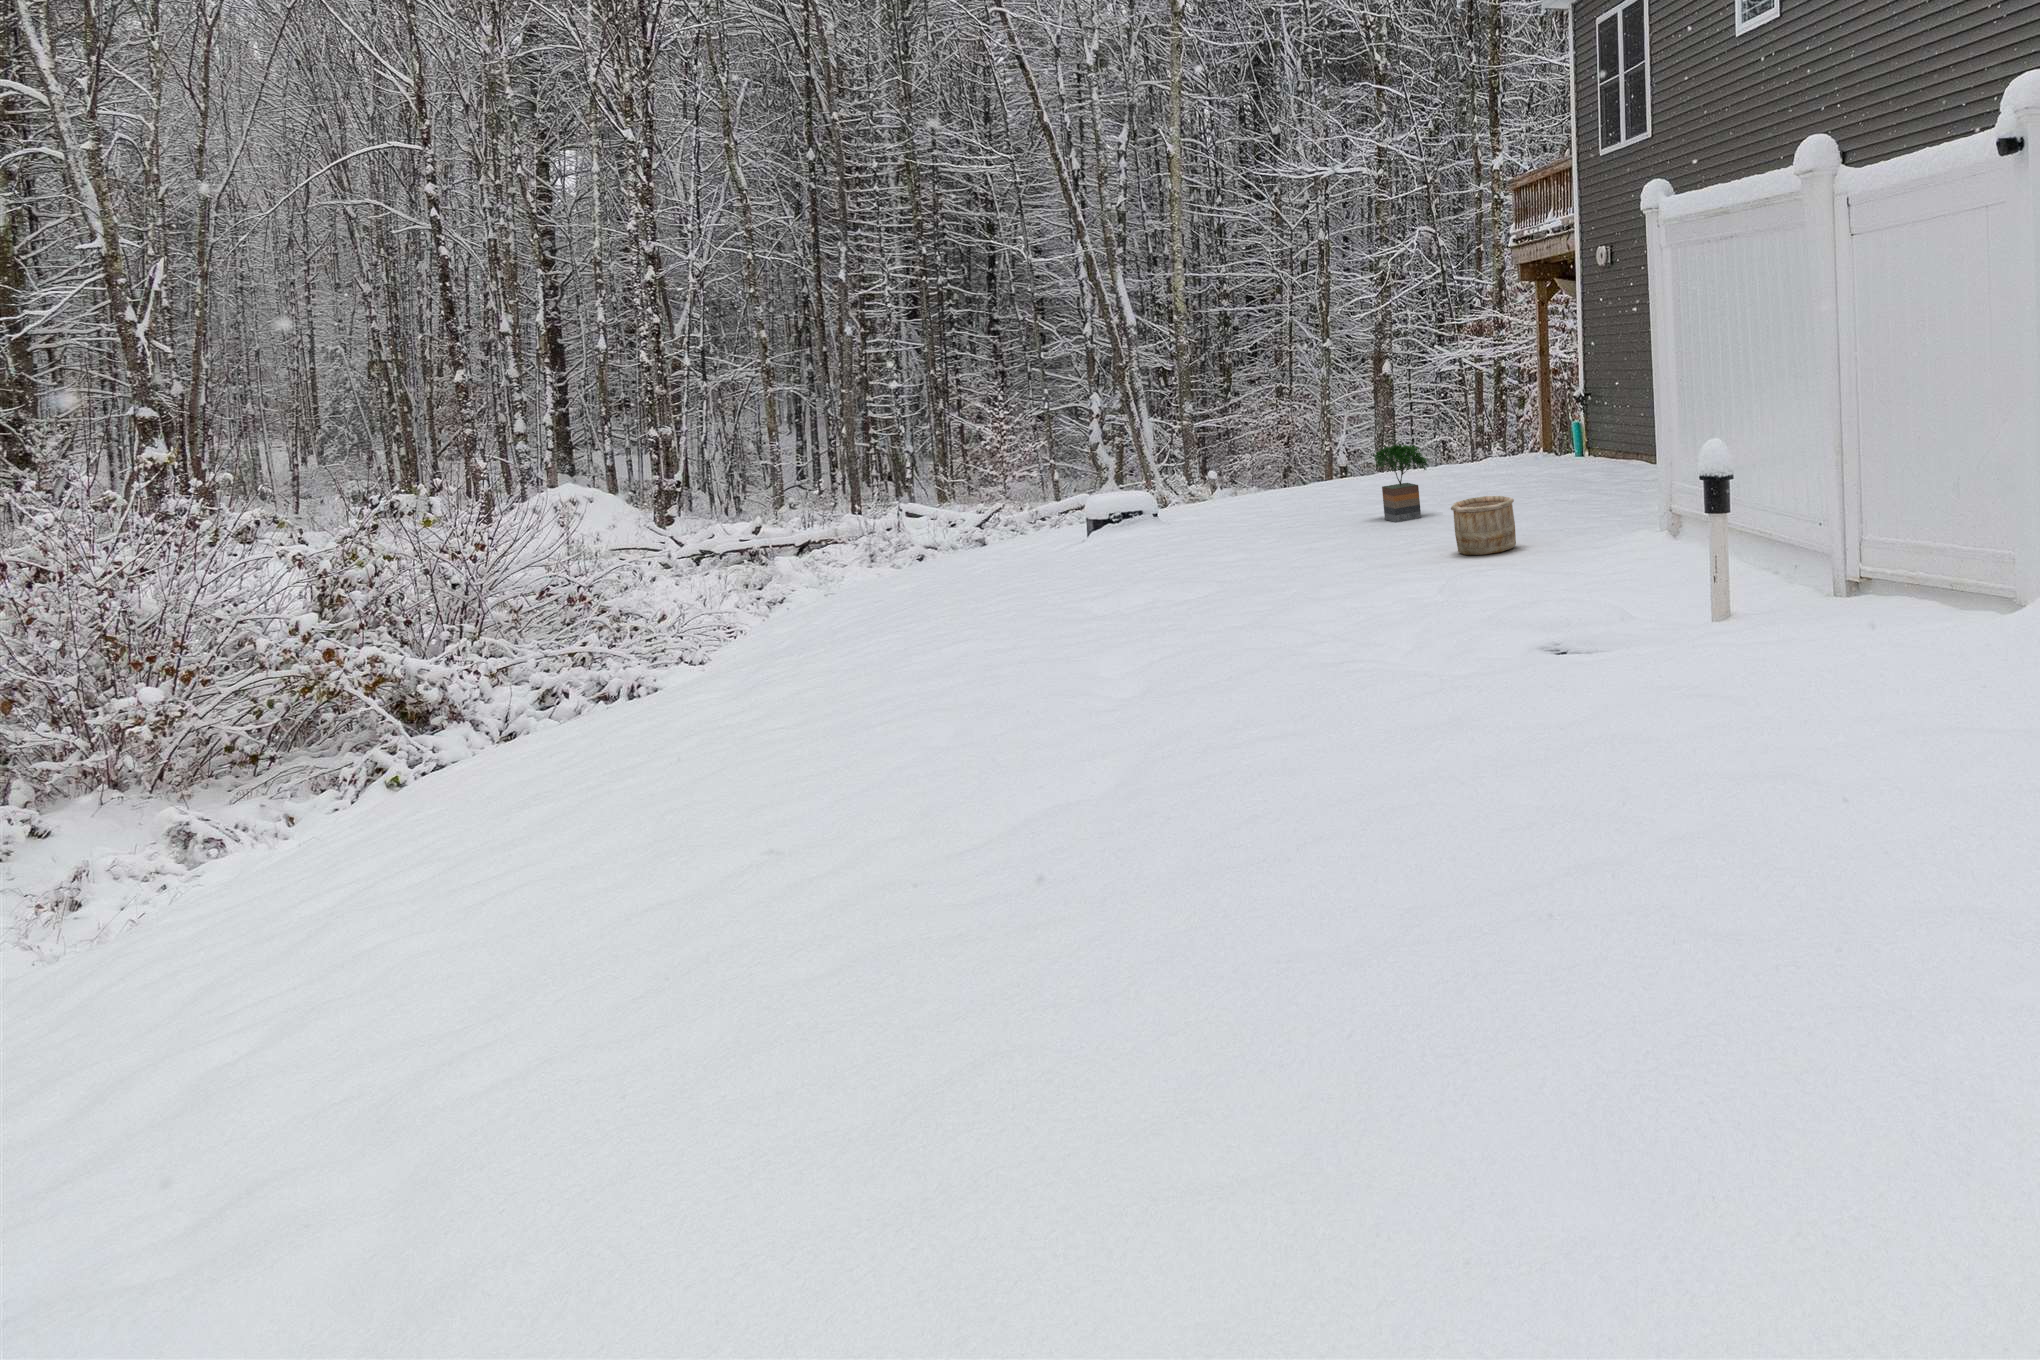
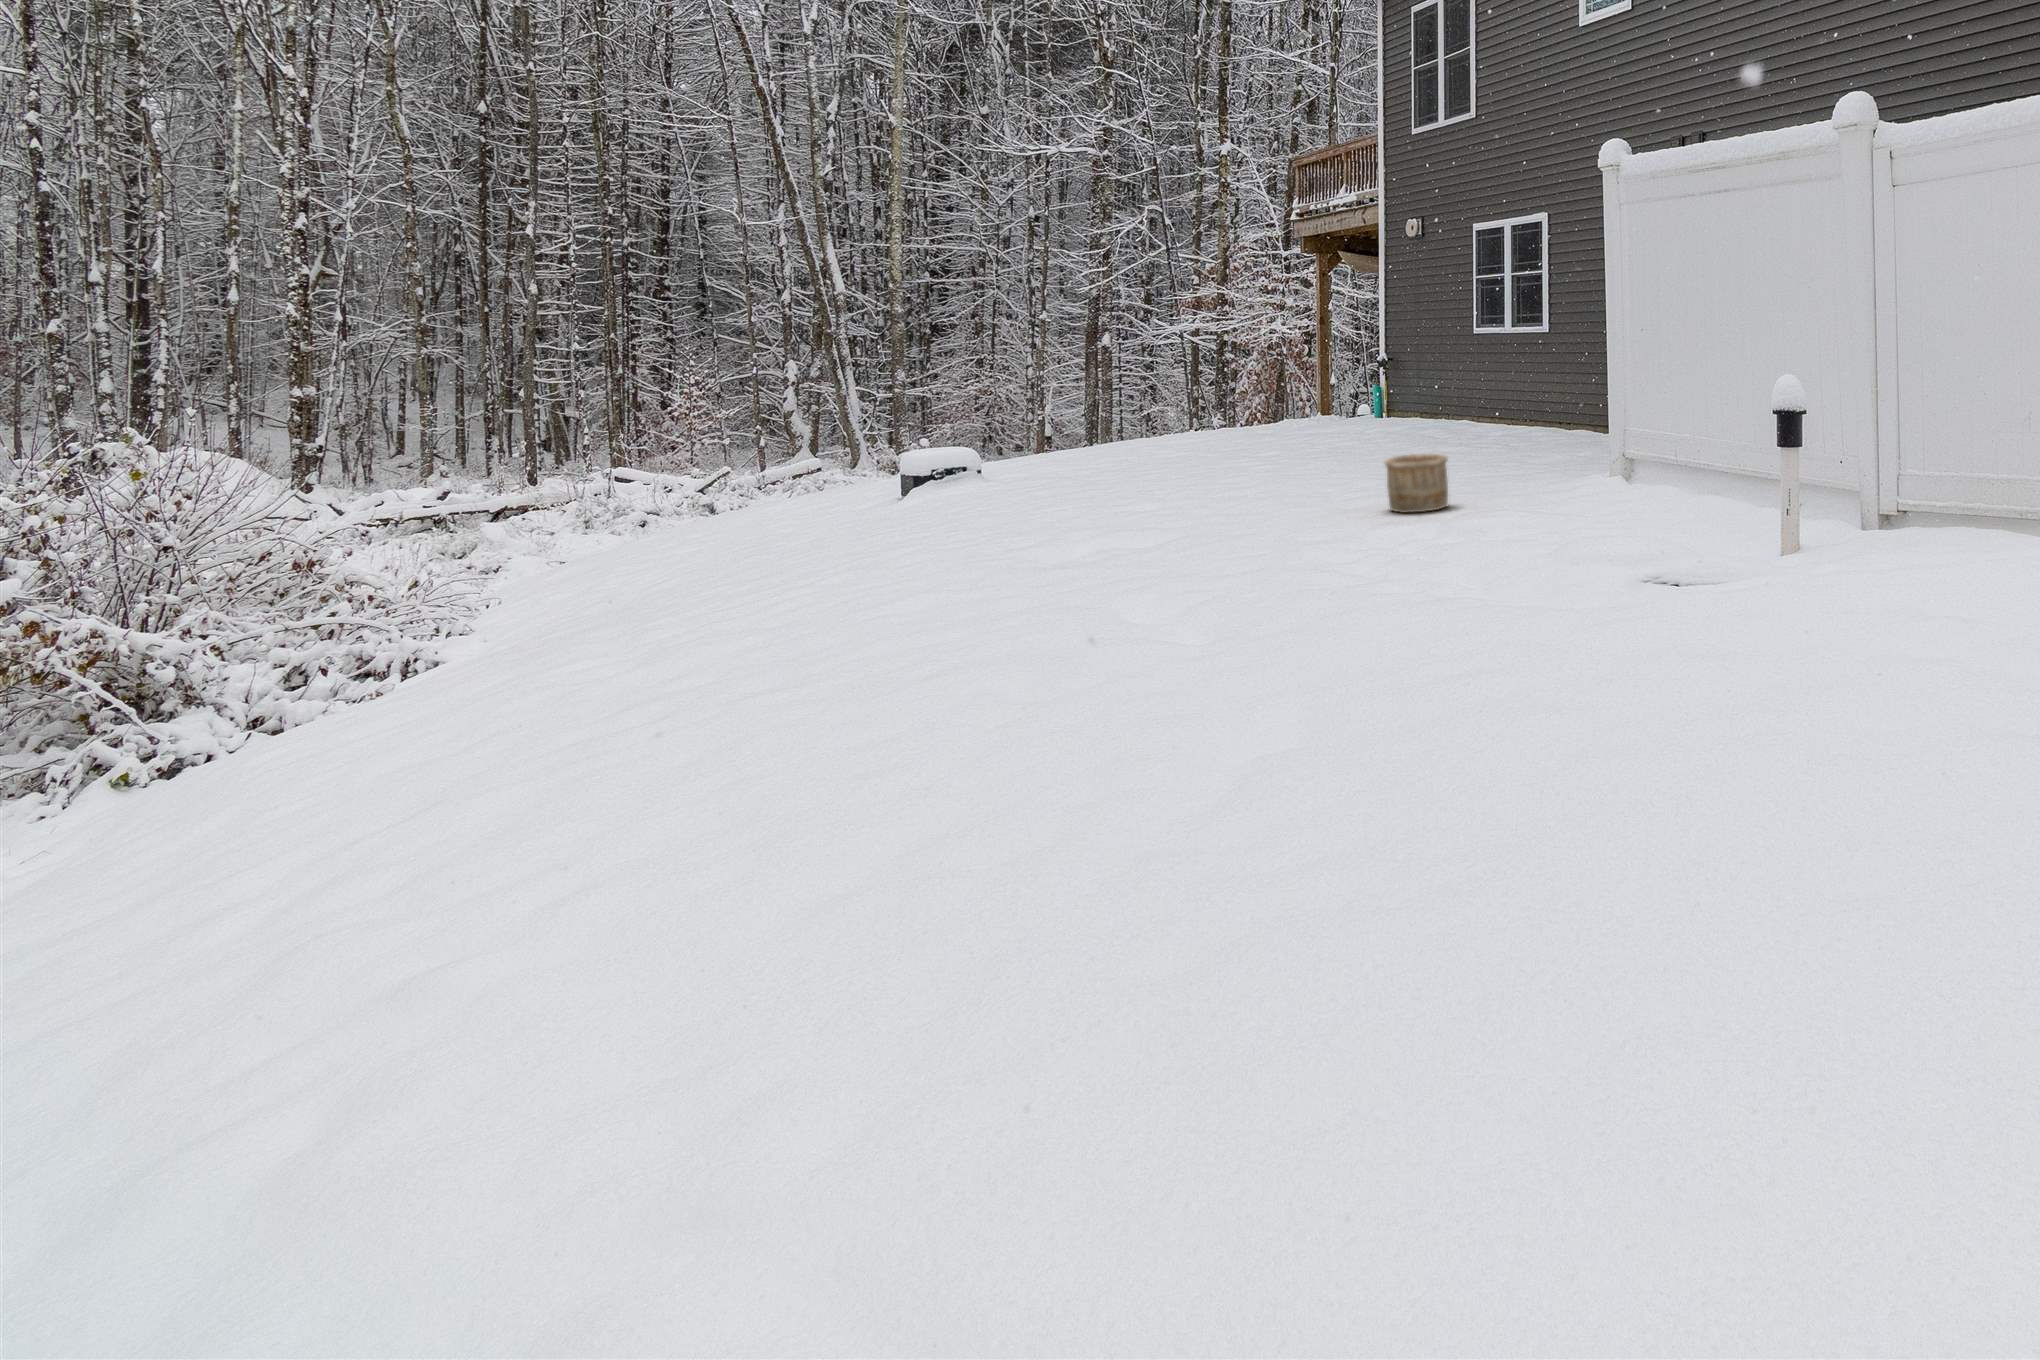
potted tree: present [1374,444,1428,522] -> none [1254,407,1315,488]

